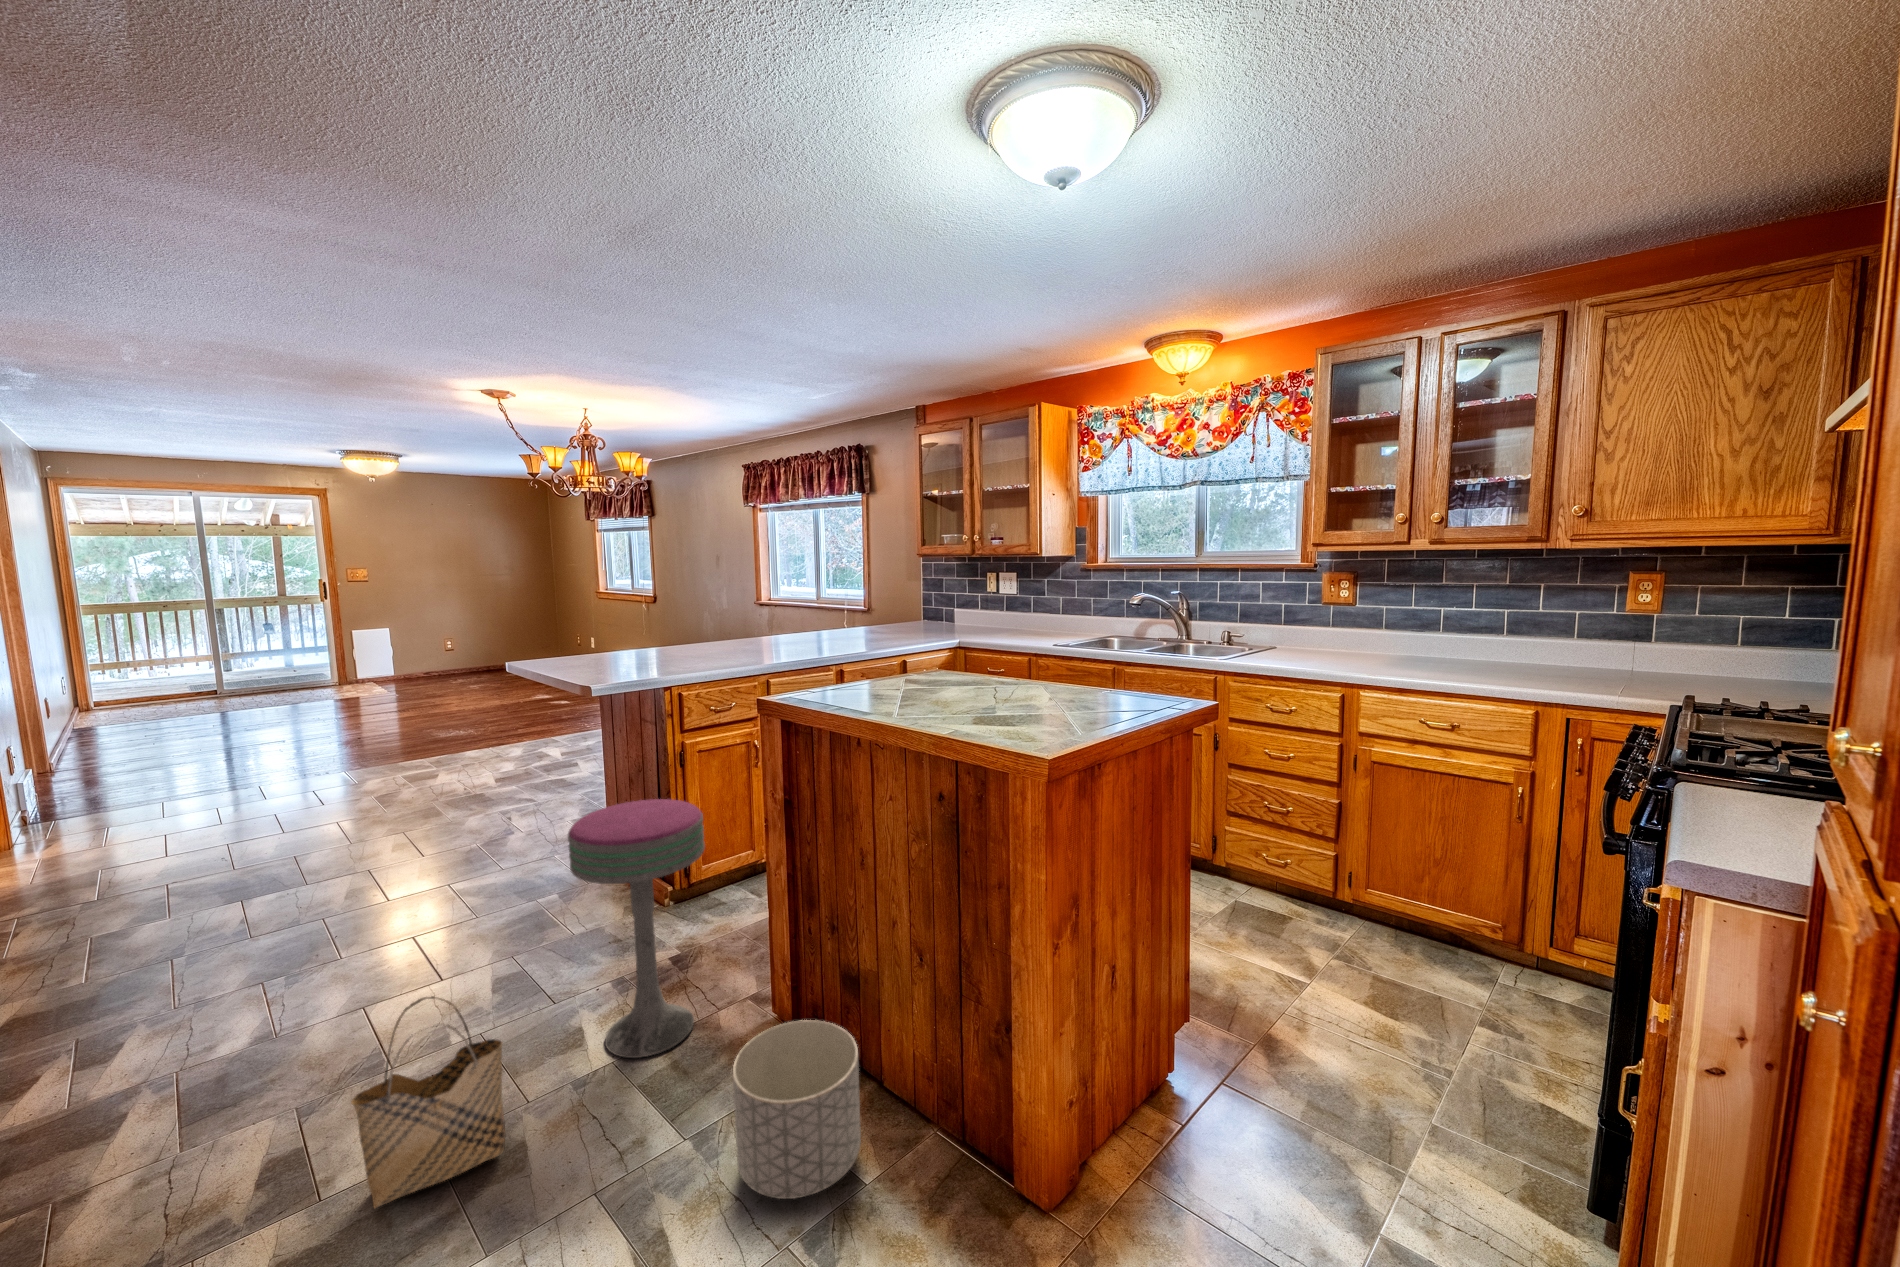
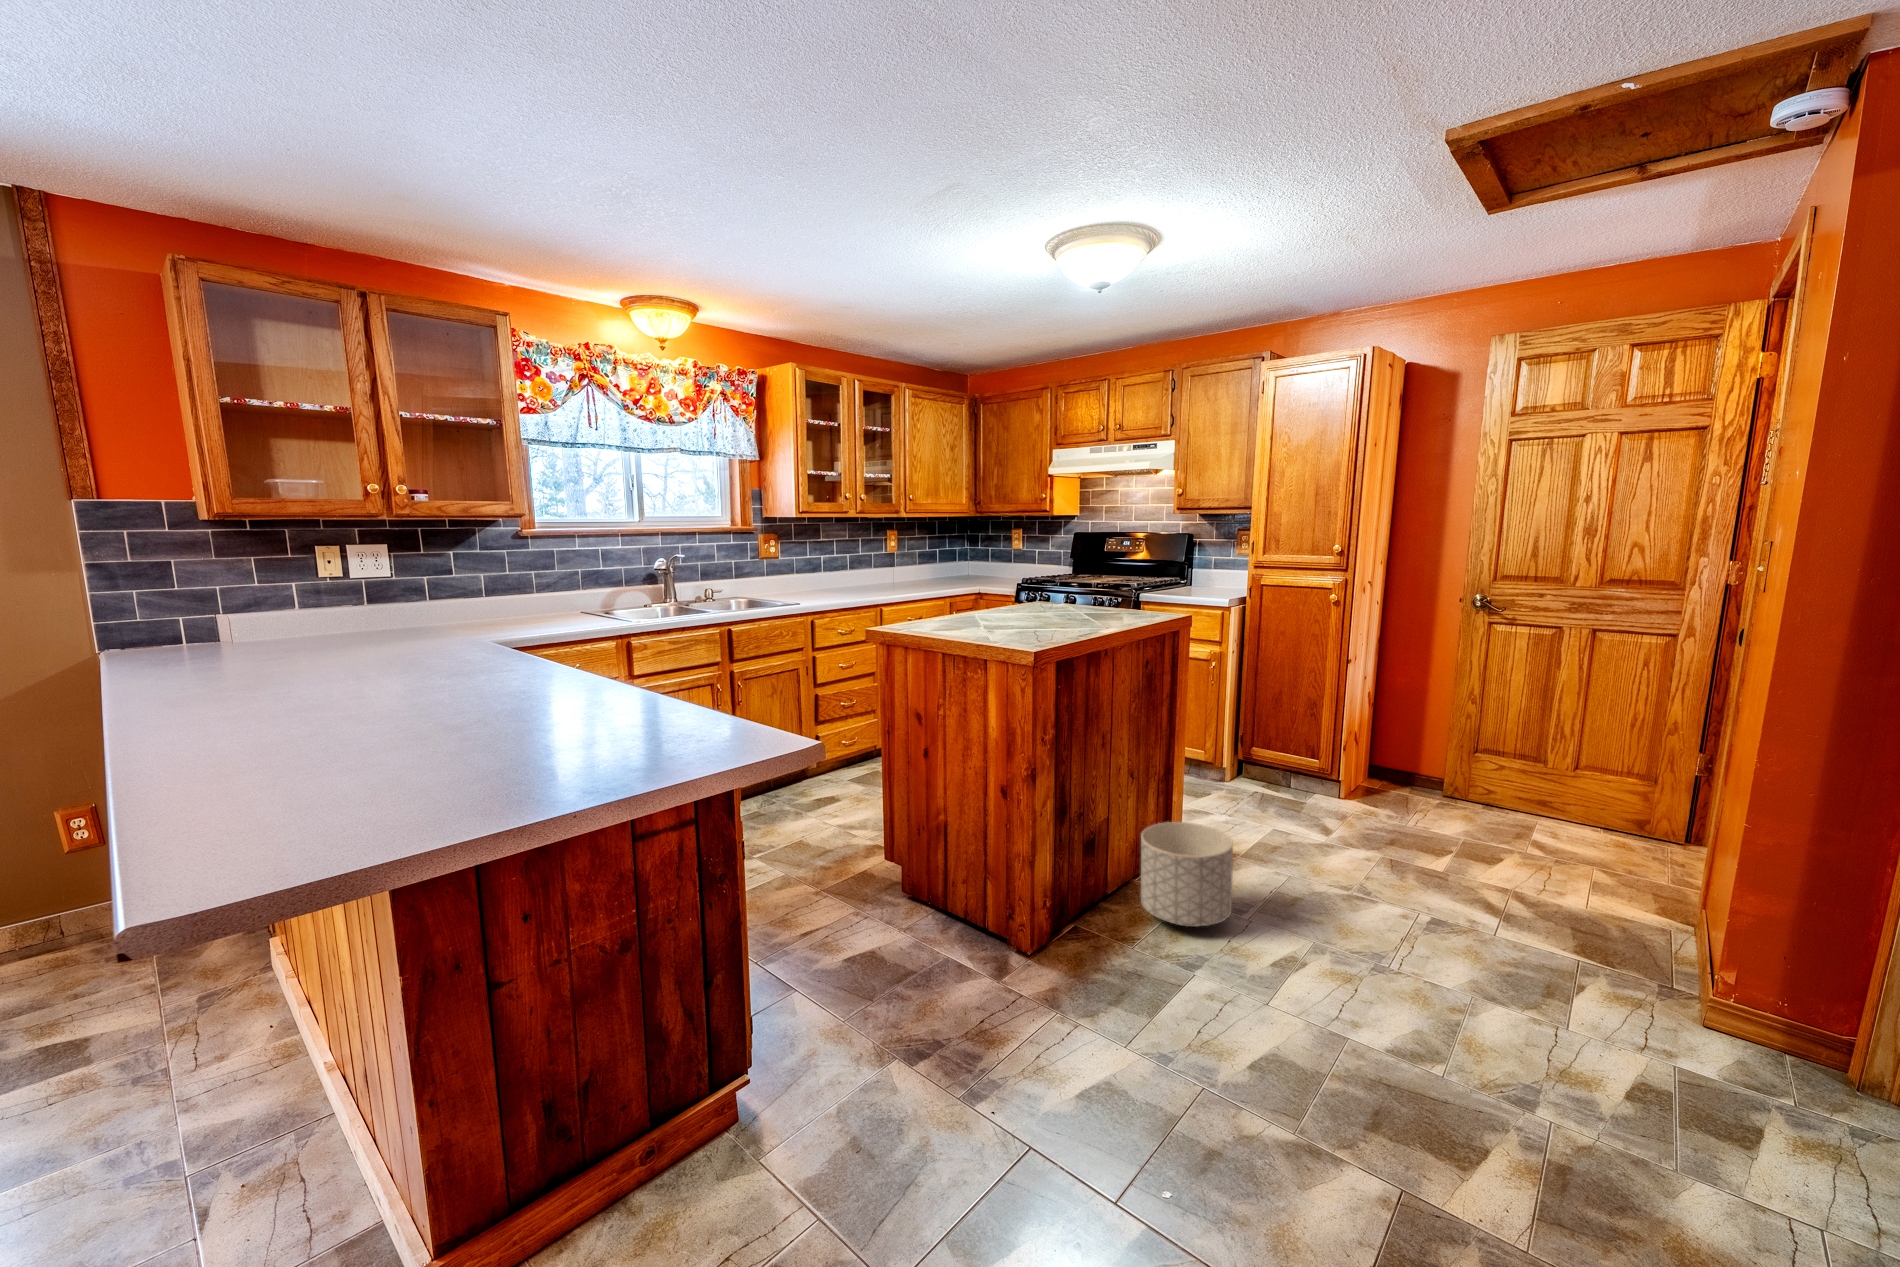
bar stool: present [568,799,705,1058] -> none [981,756,1132,1060]
woven basket: present [351,996,506,1208] -> none [1244,922,1390,1146]

